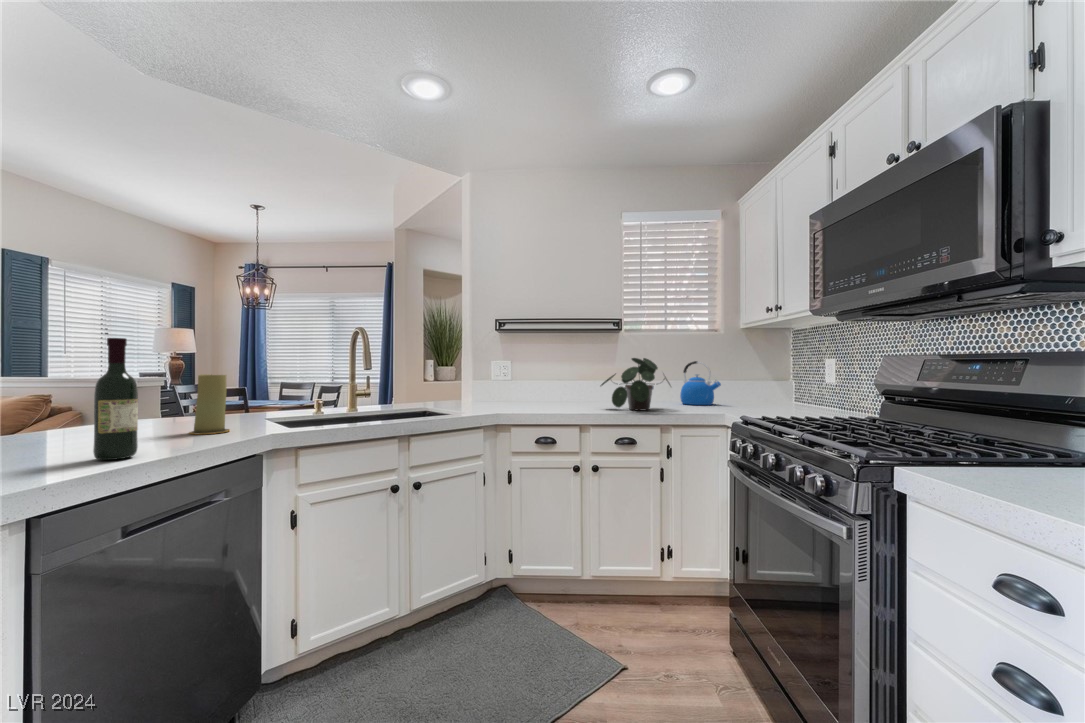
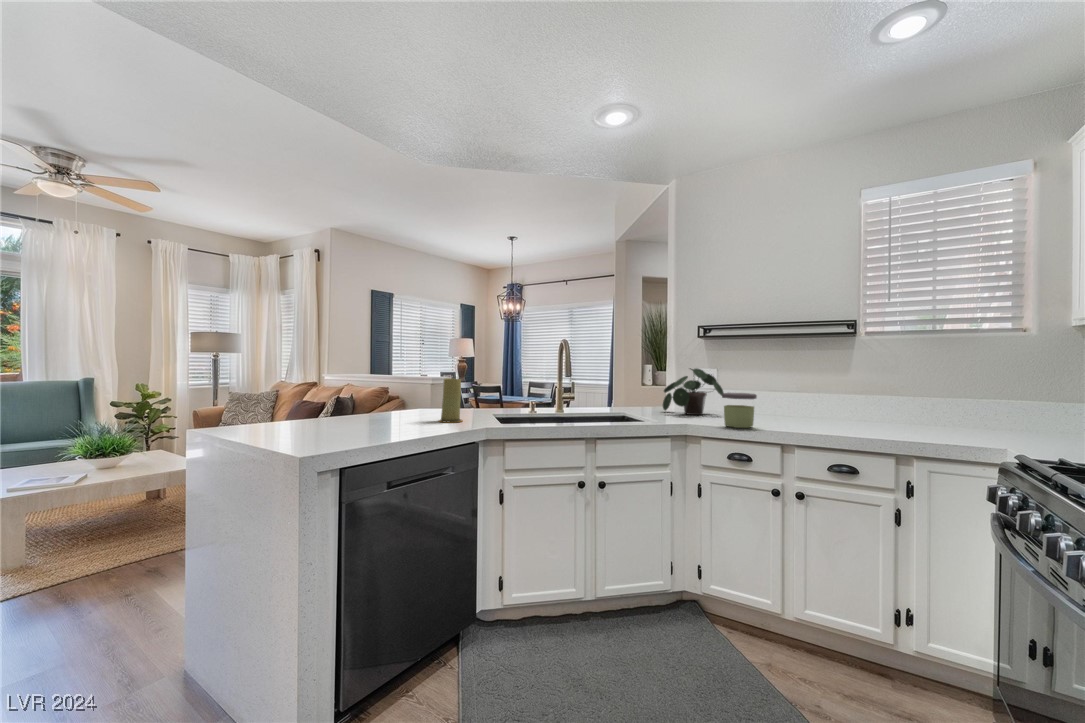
wine bottle: present [93,338,138,460] -> none [379,355,401,435]
potted plant: present [601,358,670,411] -> present [663,368,724,415]
kettle: present [680,361,721,405] -> none [948,373,1019,434]
jar: none [531,381,559,414] -> present [722,393,757,428]

